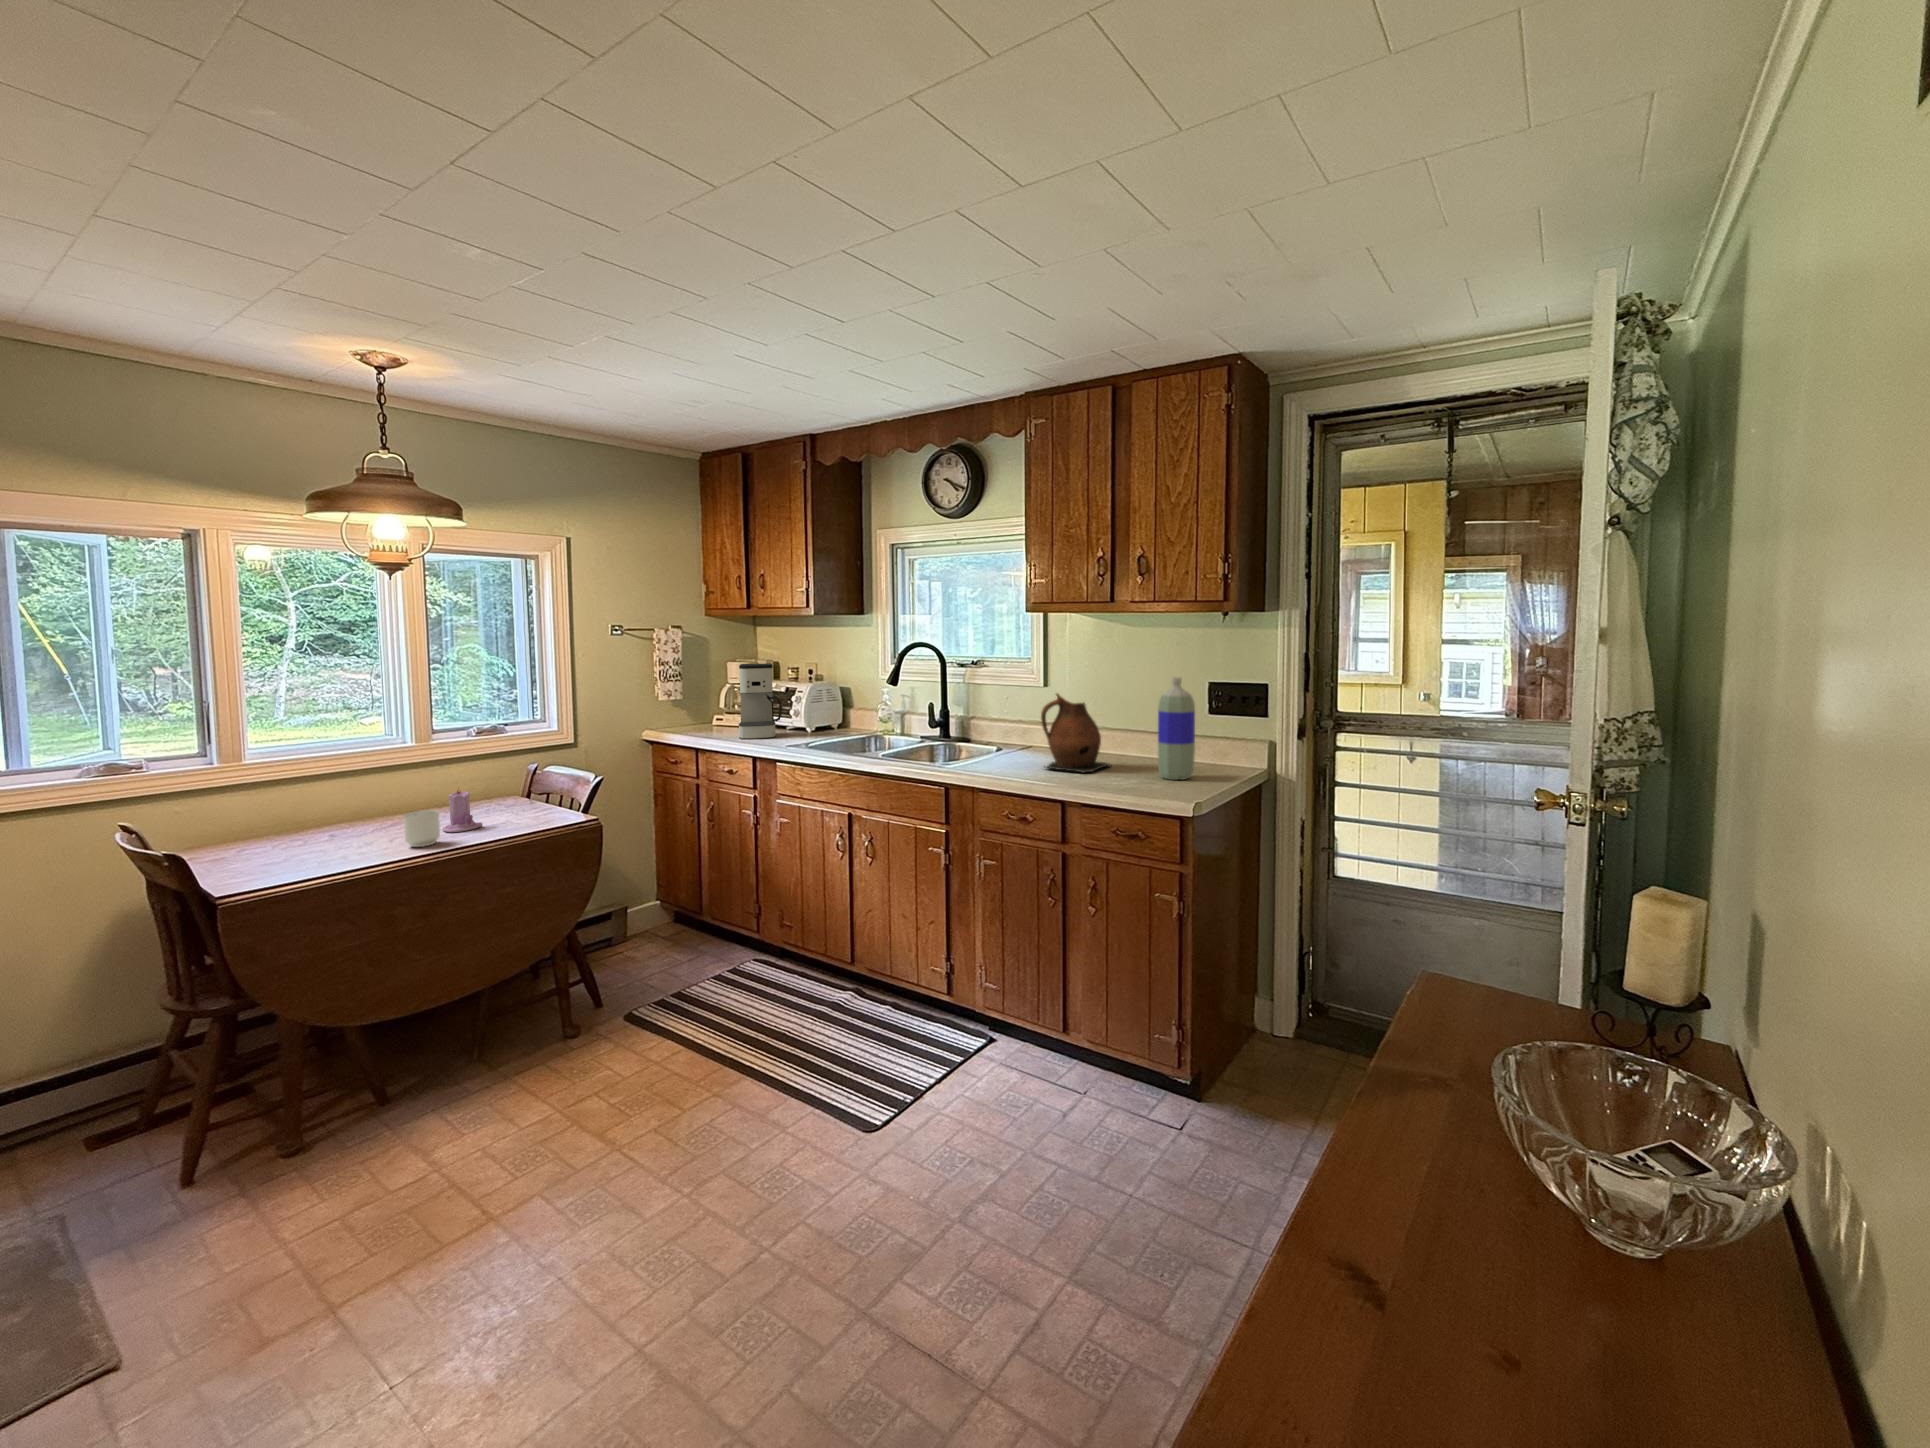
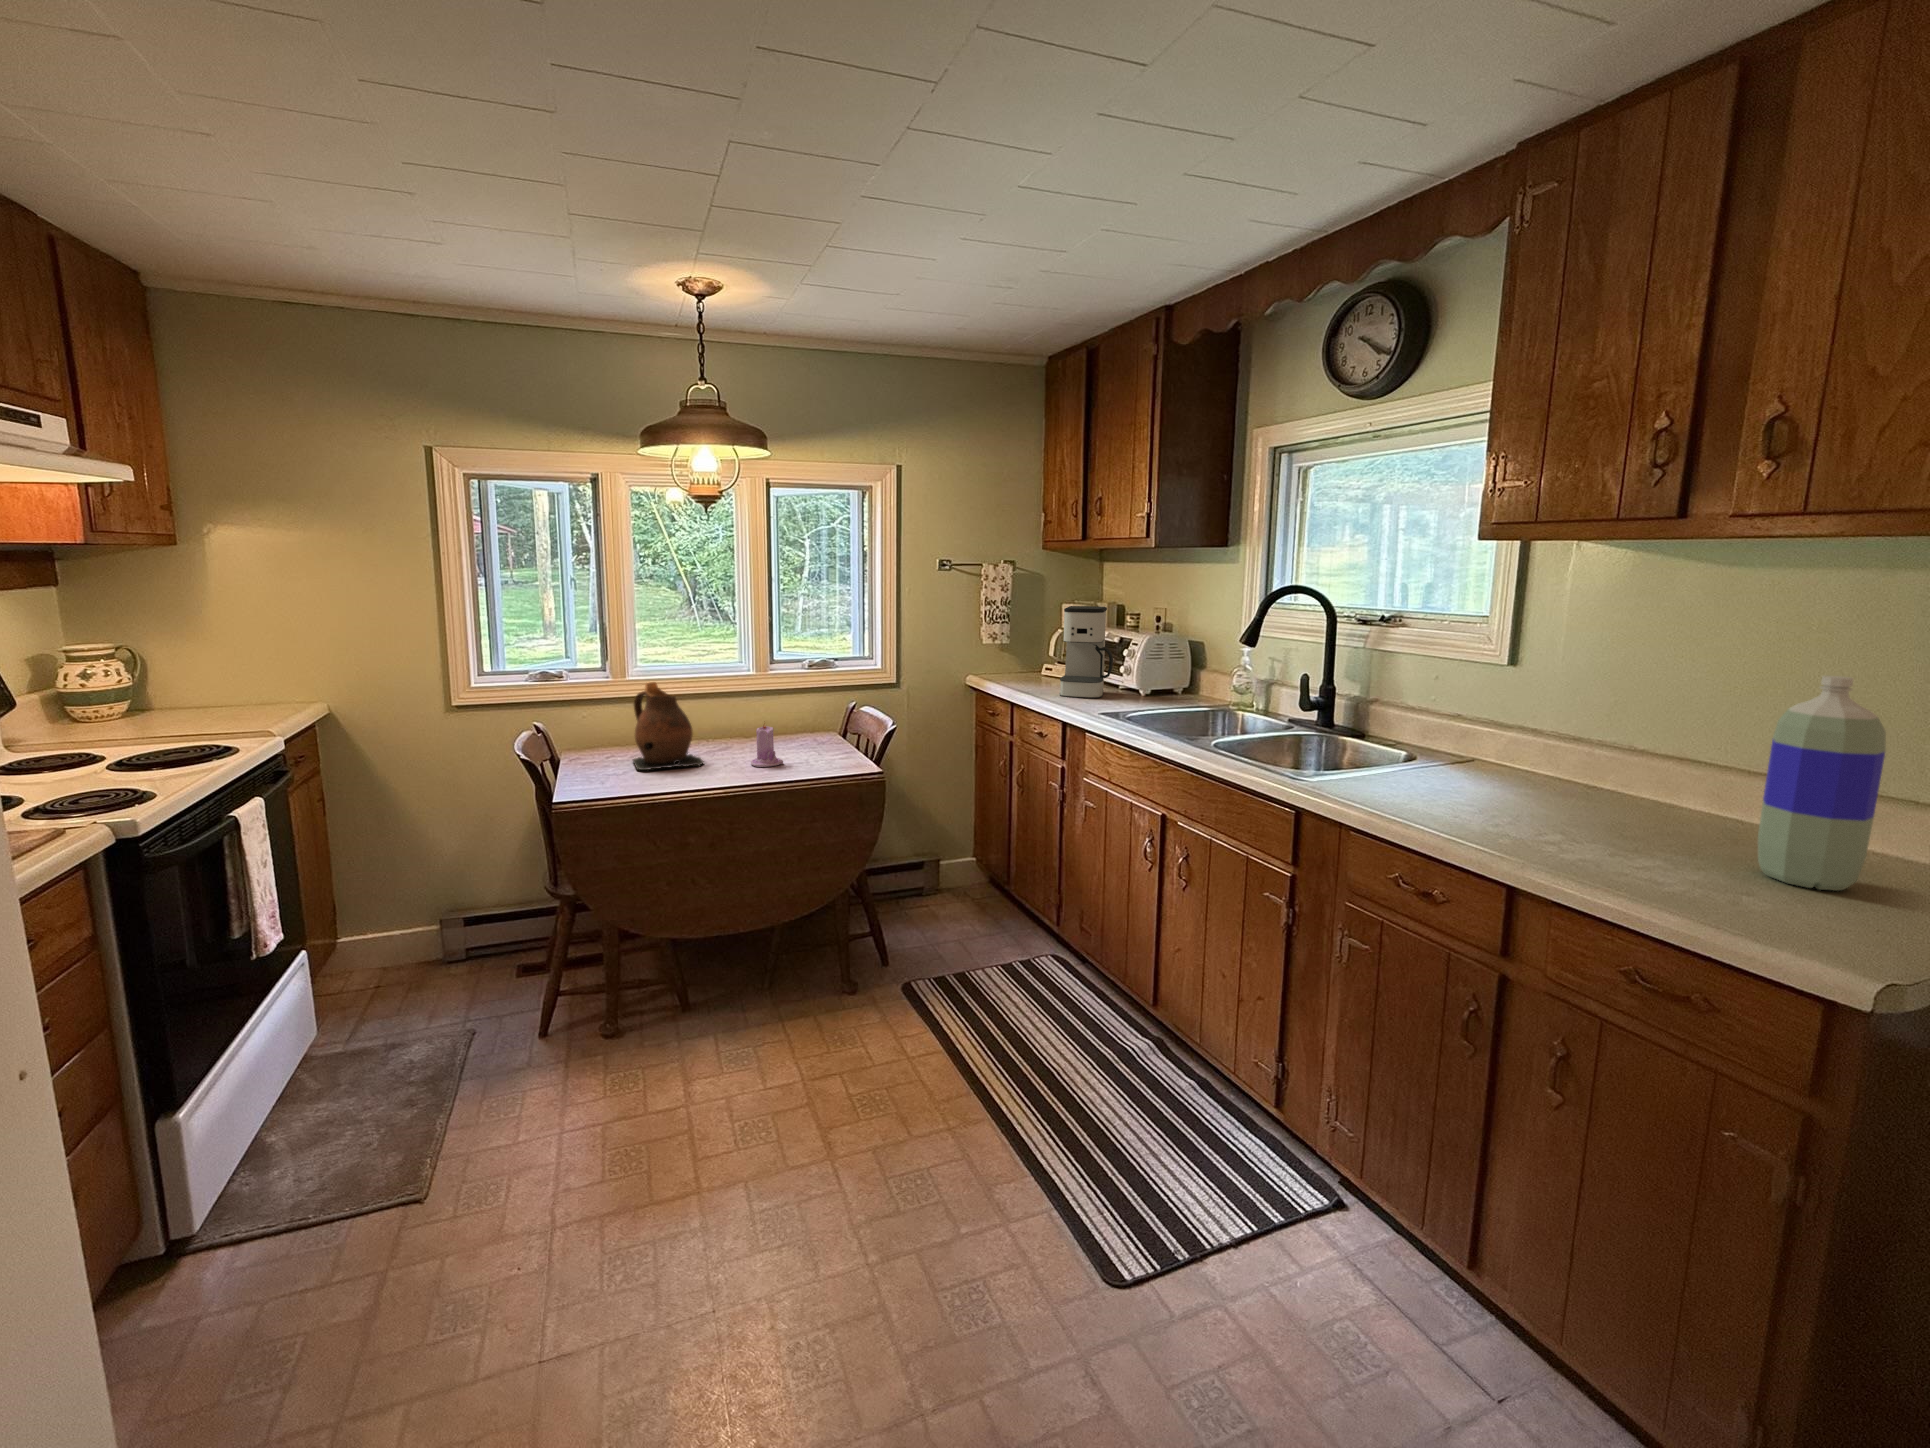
ceramic pitcher: present [1041,693,1110,773] -> present [633,682,704,770]
mug: present [404,810,440,847] -> none [708,742,739,779]

